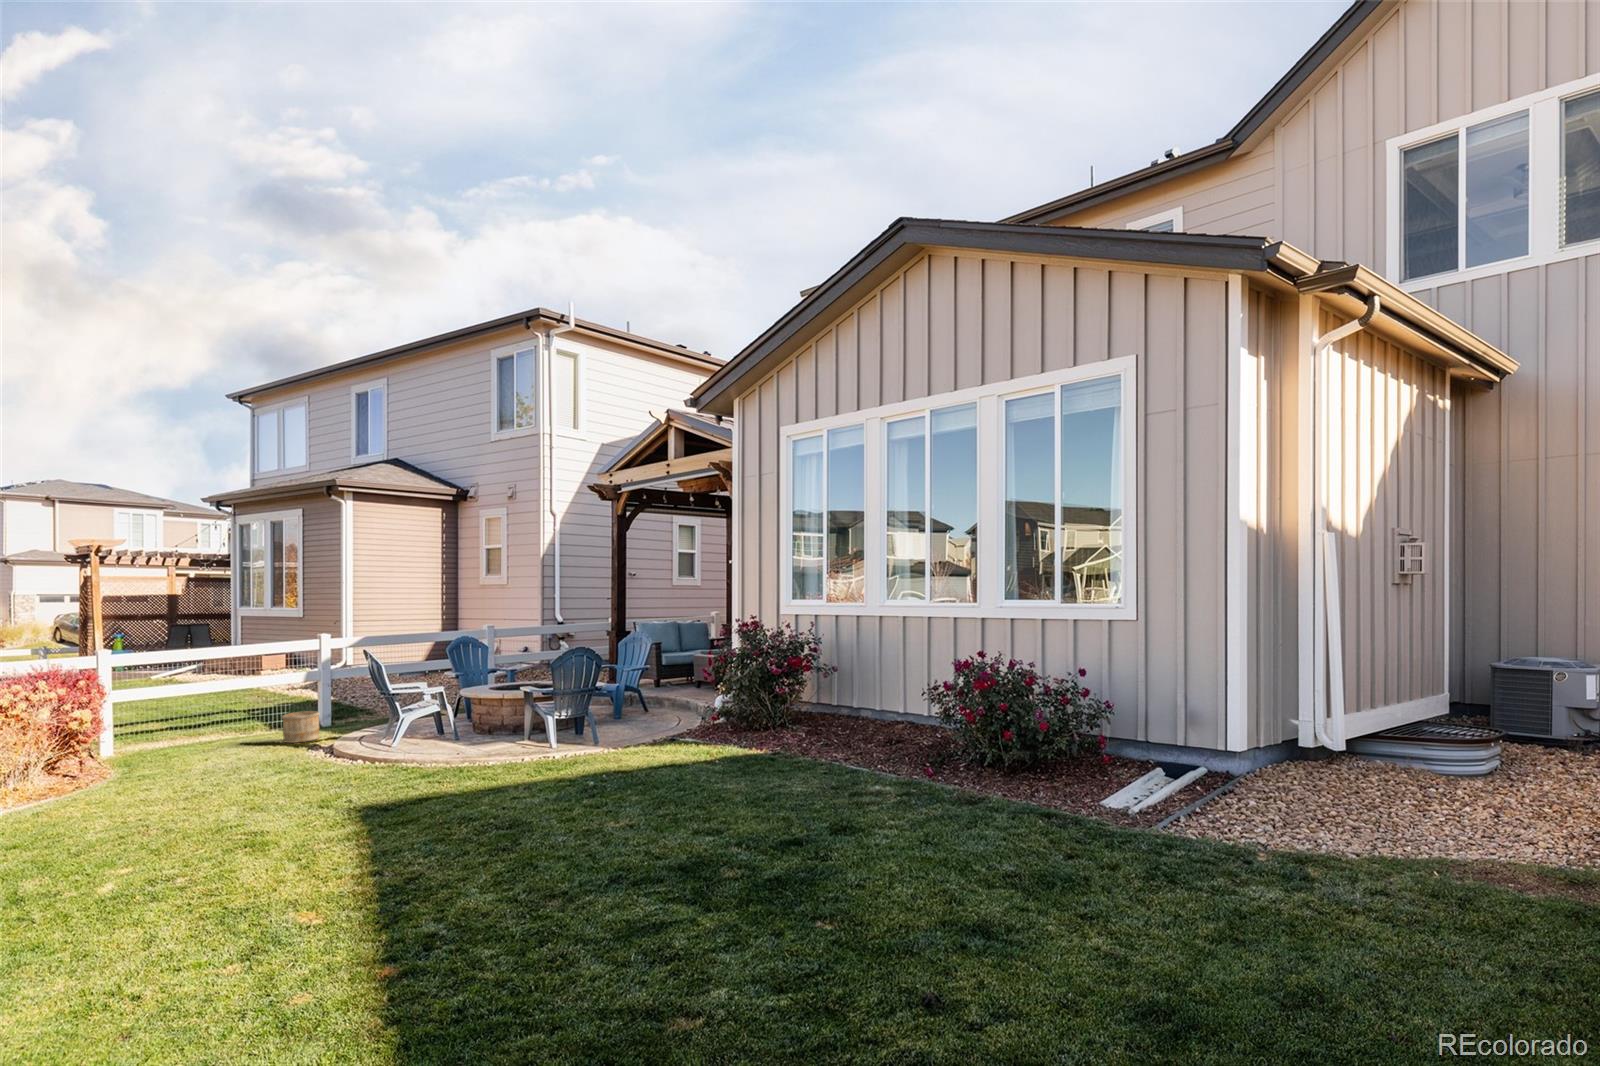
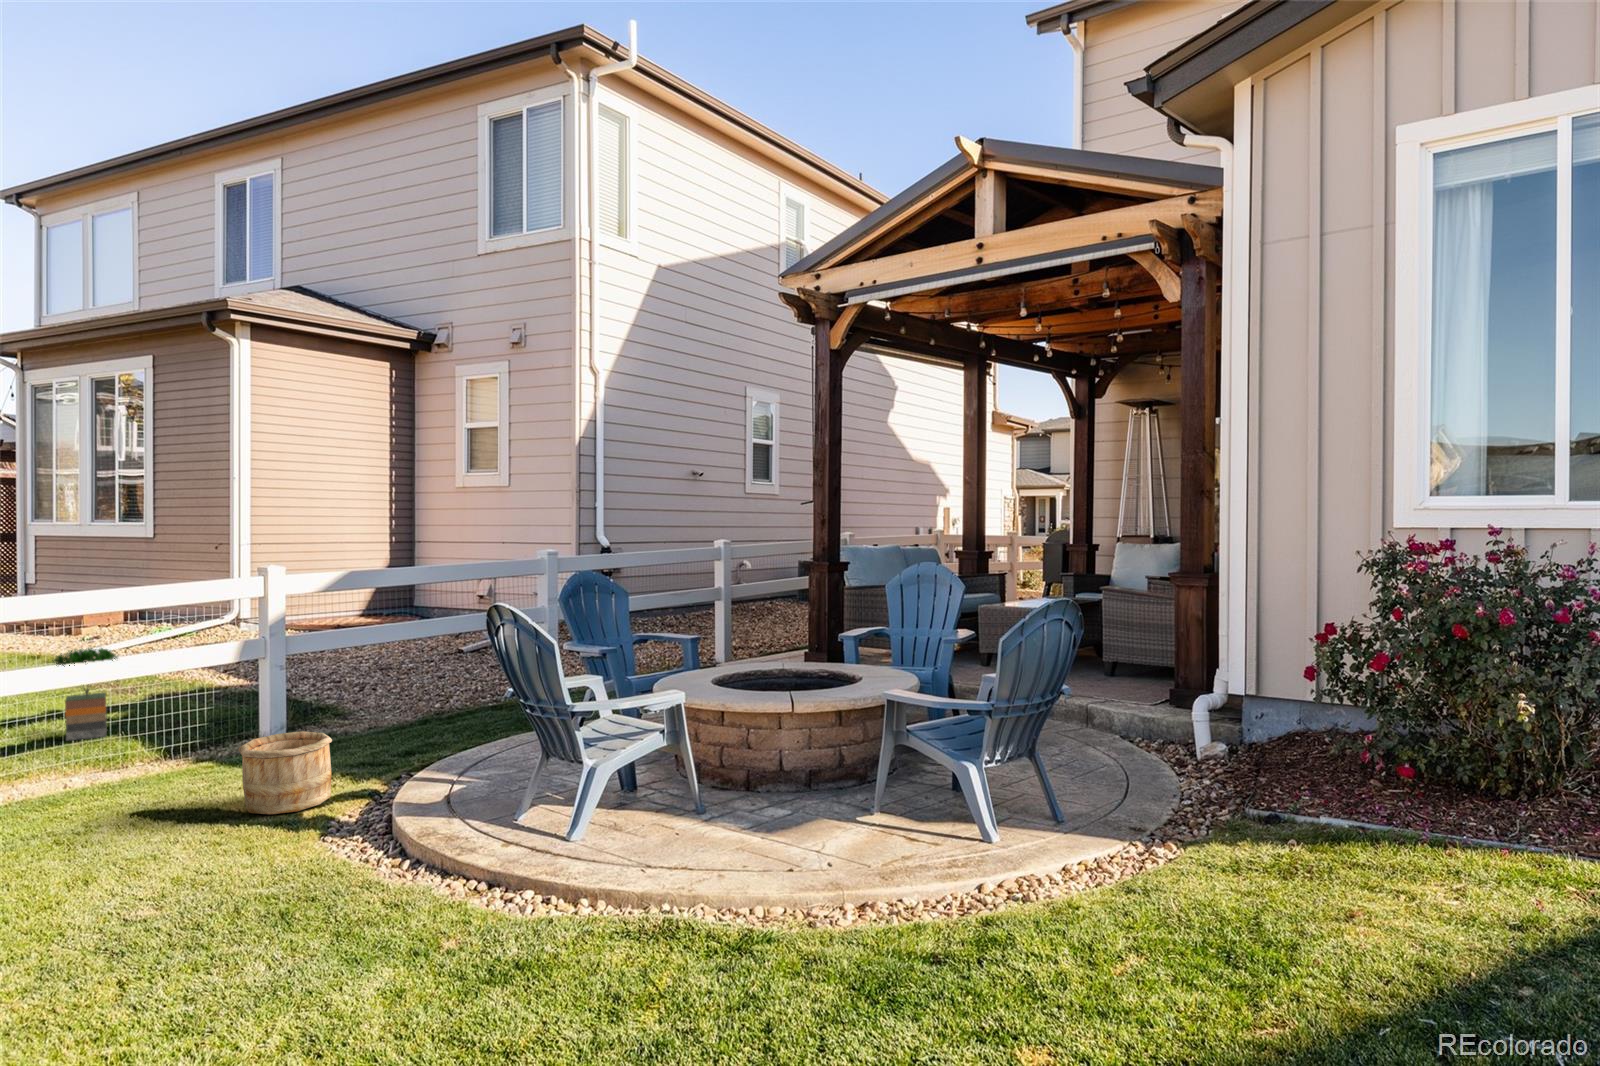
potted tree: none [222,678,255,722] -> present [52,648,118,741]

